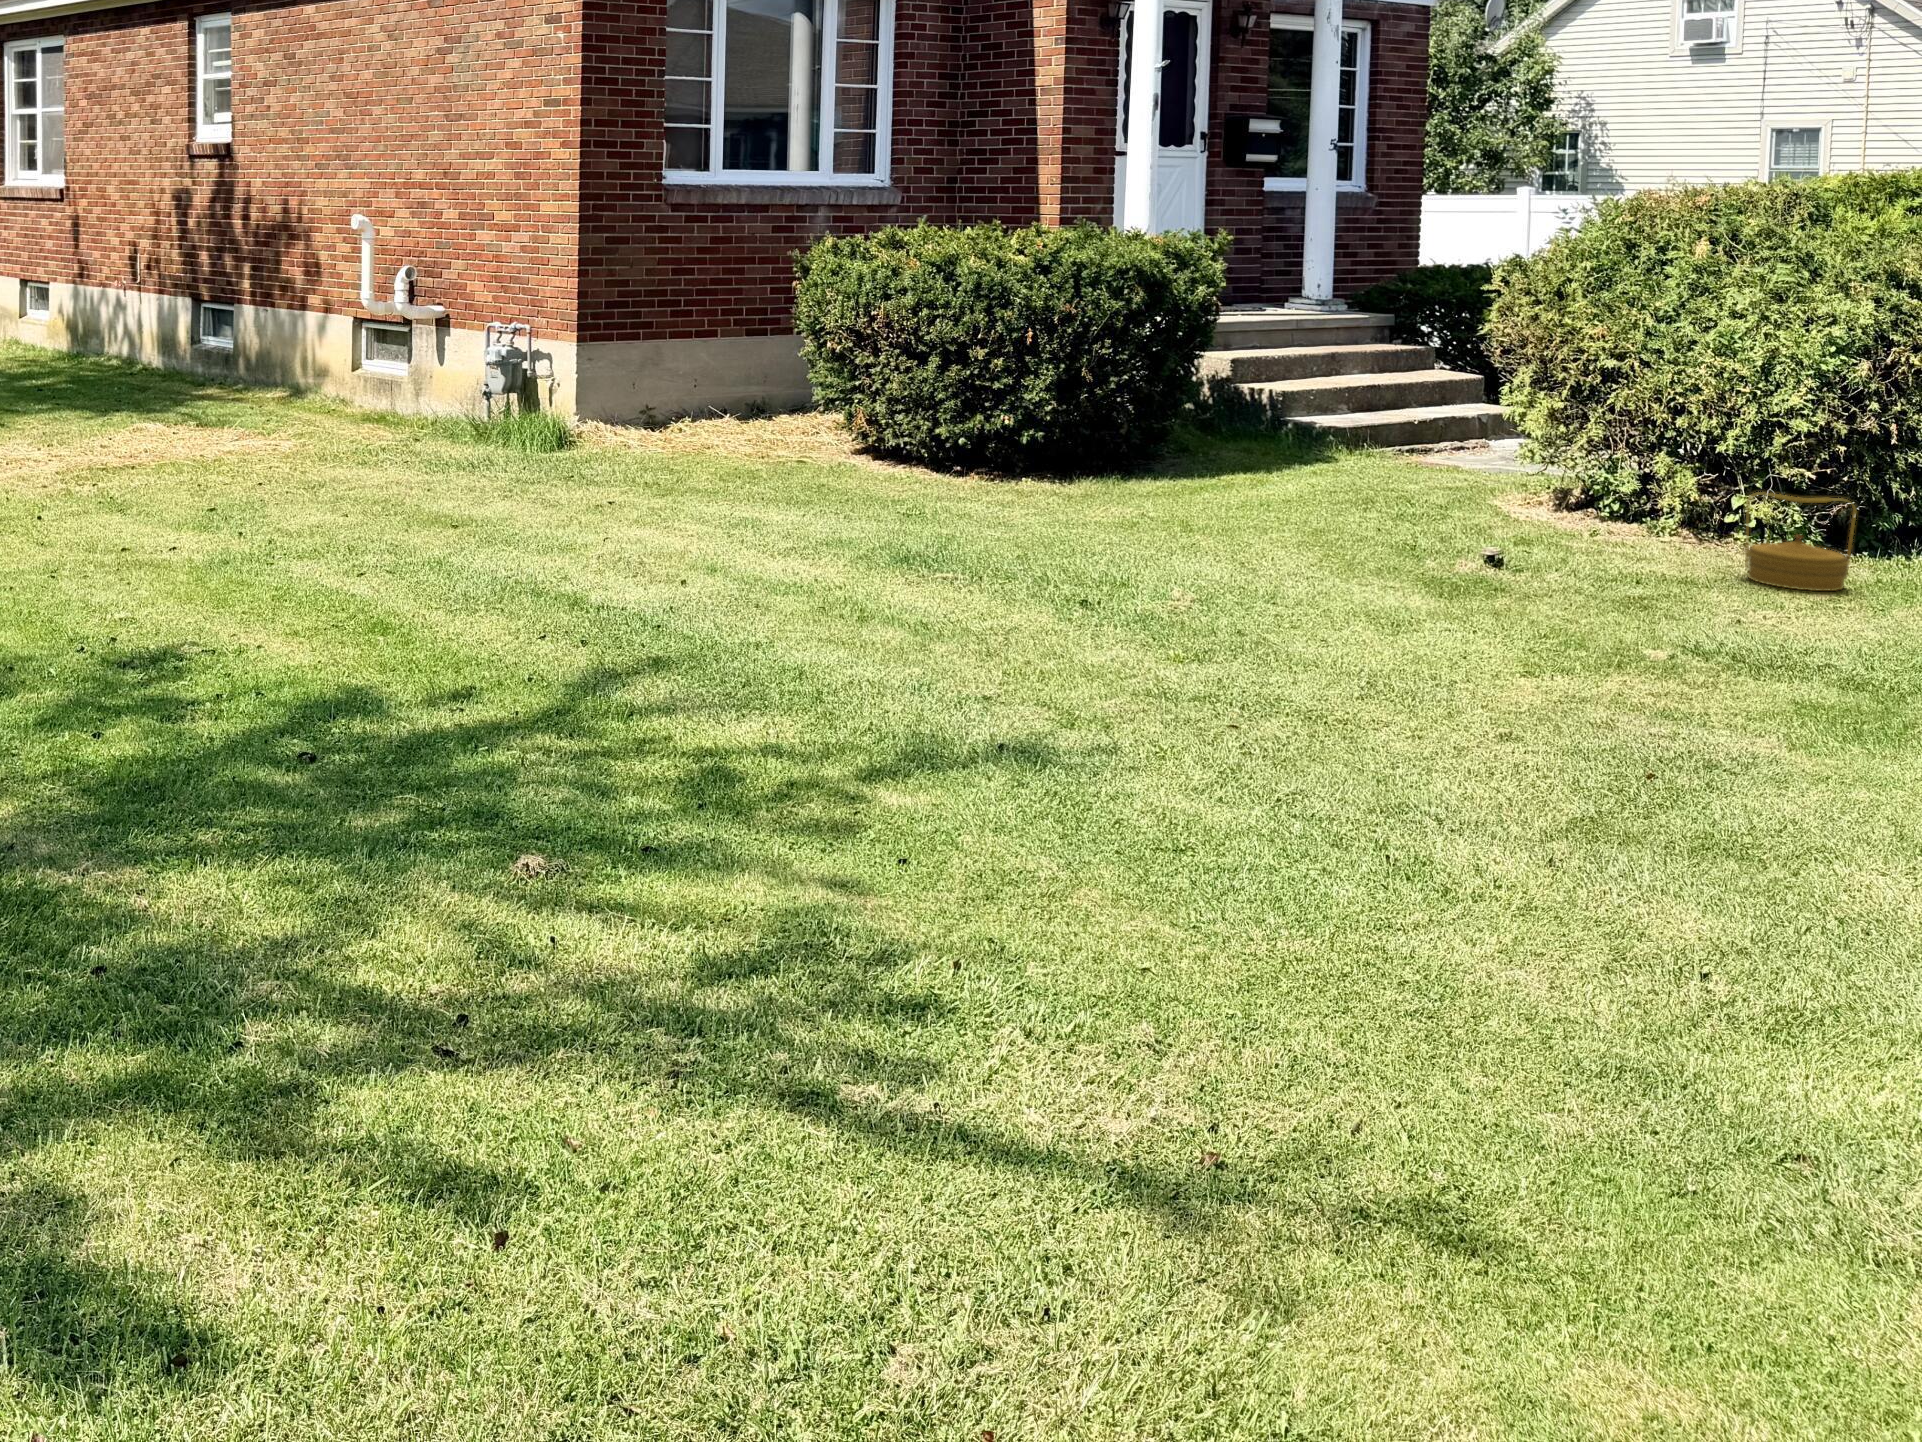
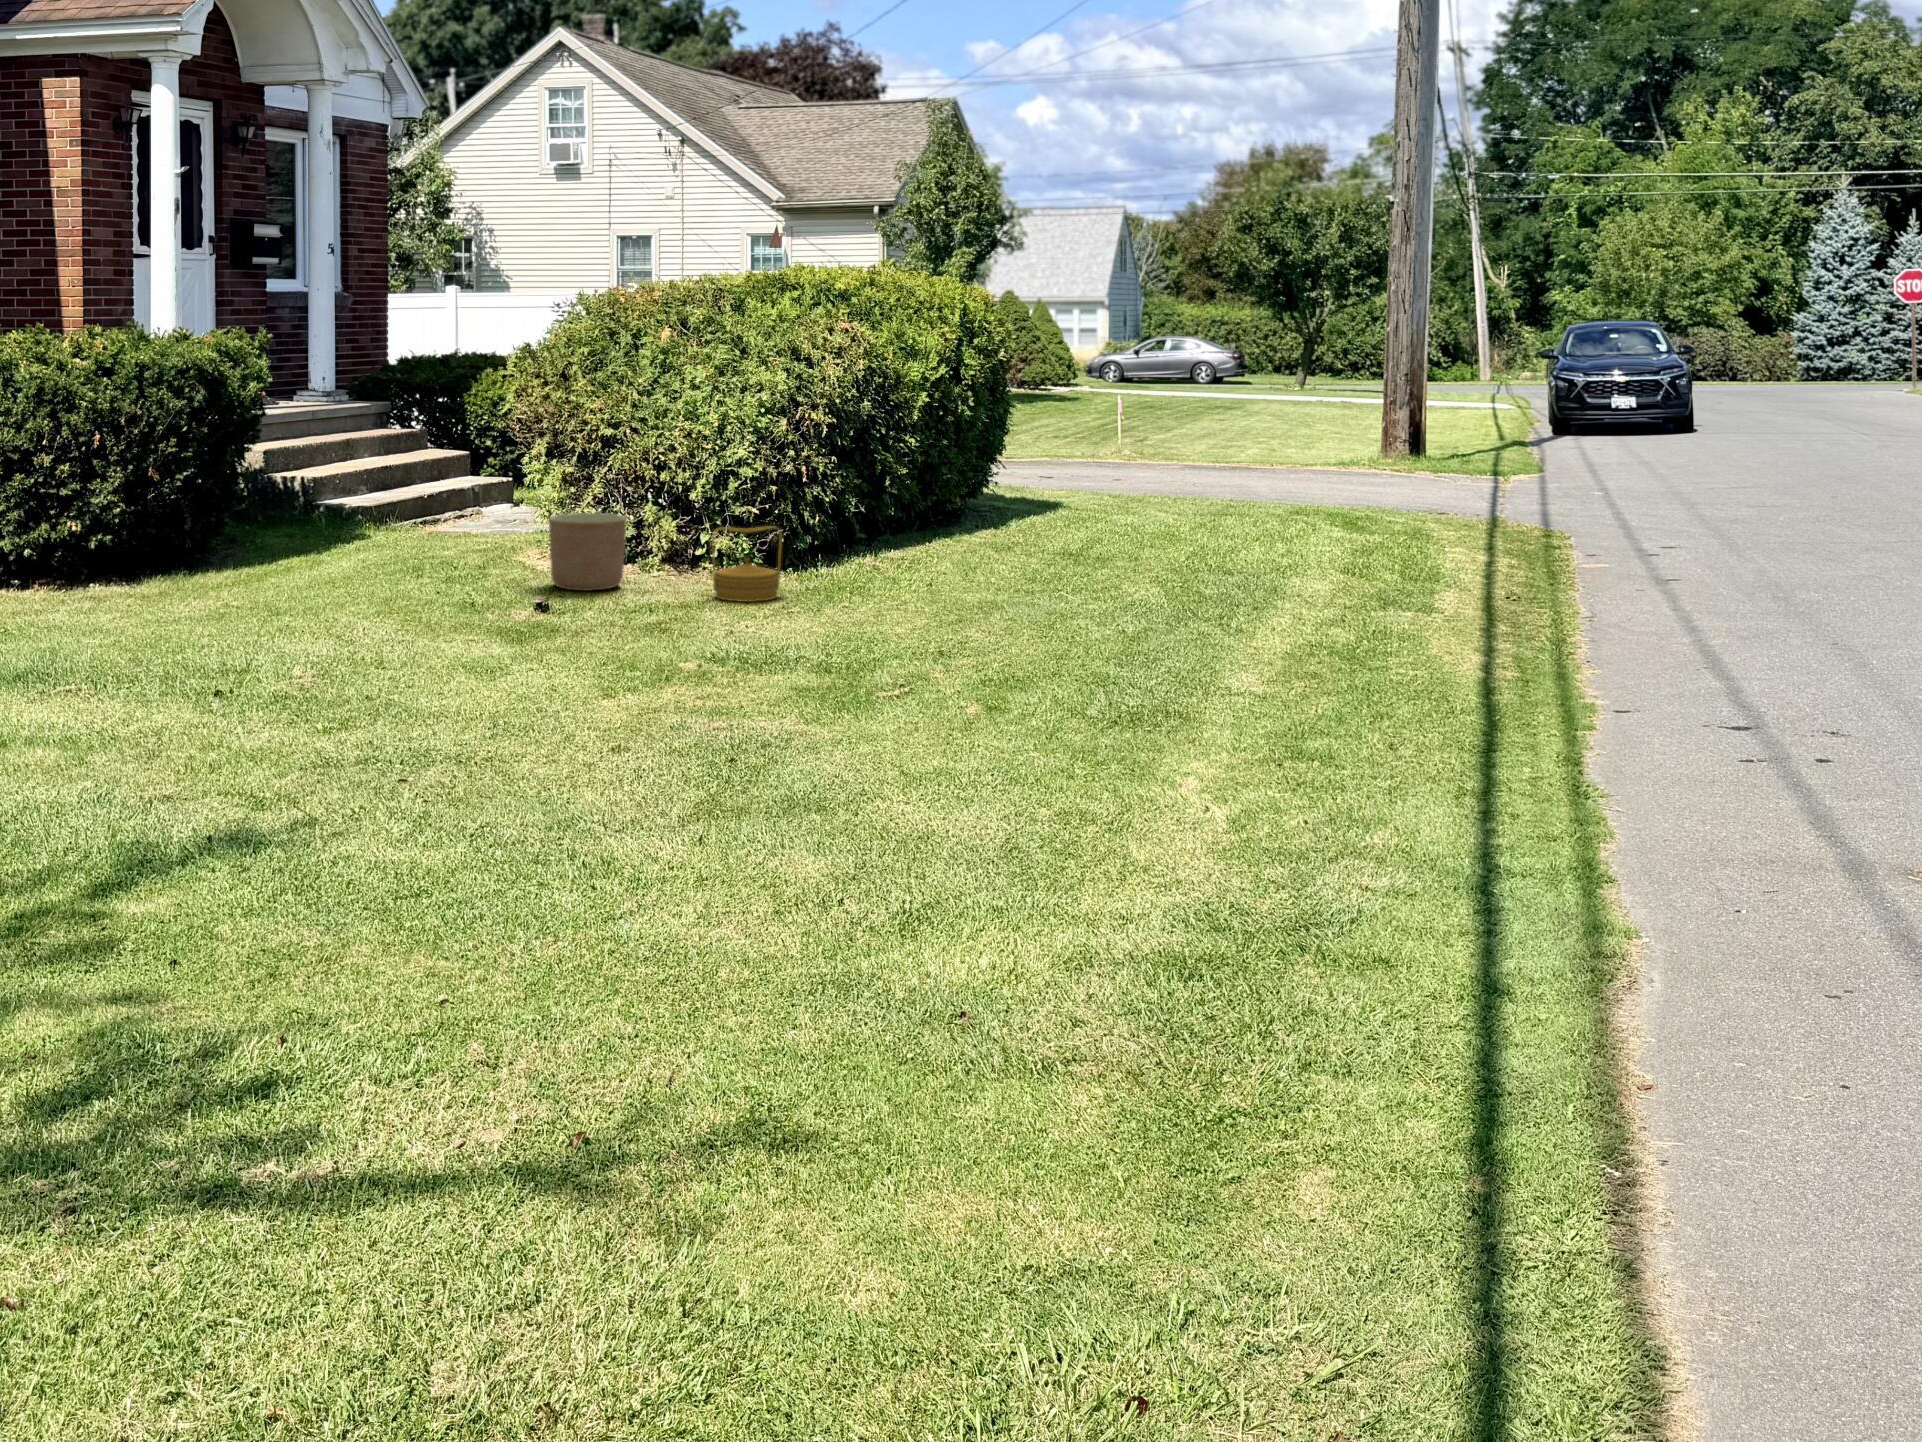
planter: none [1525,455,1631,549] -> present [549,513,627,591]

